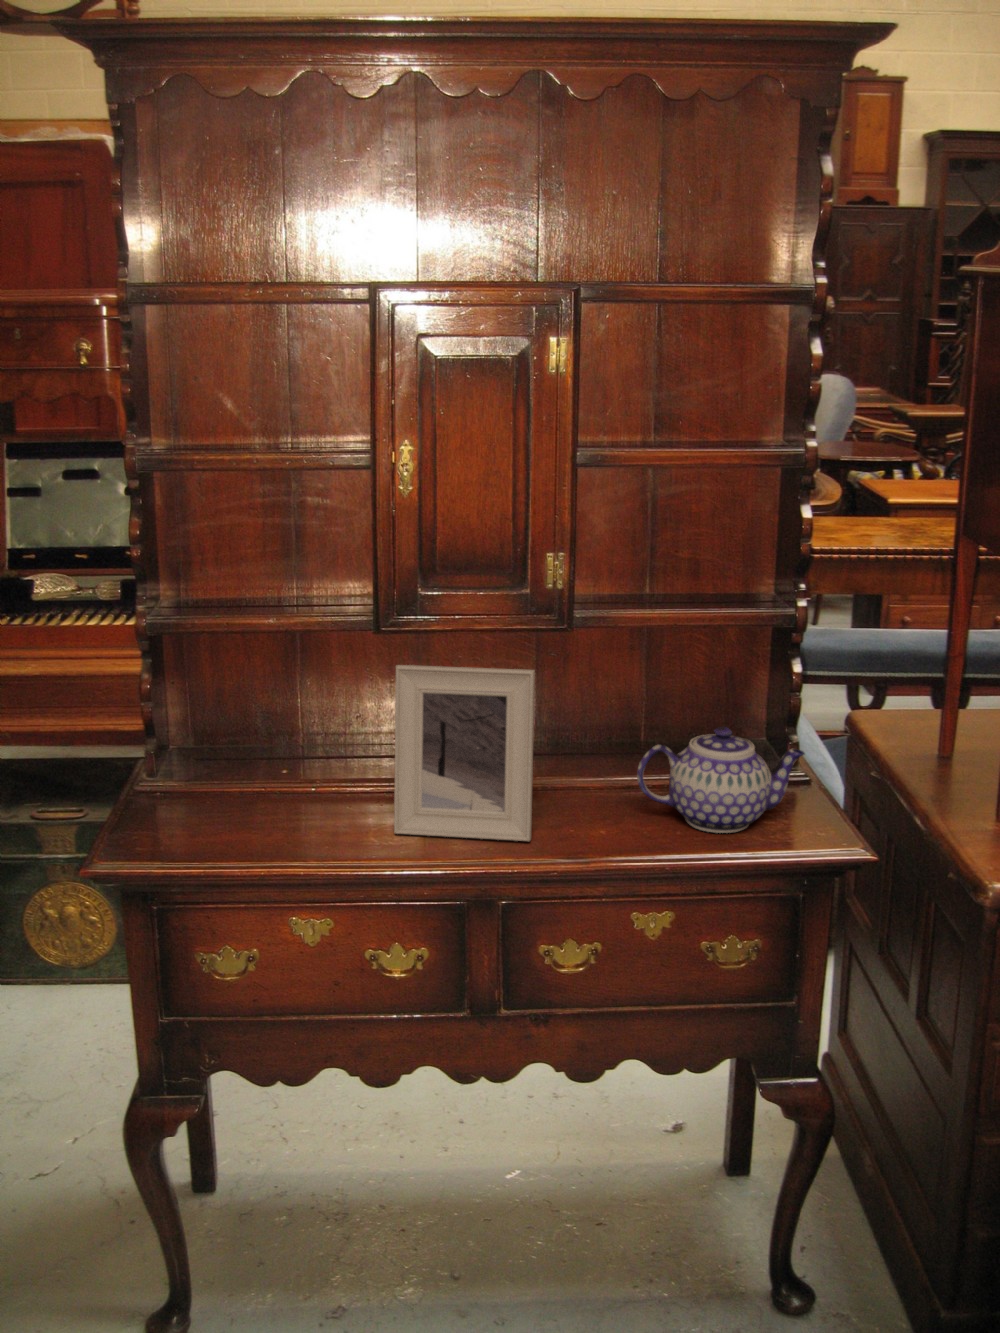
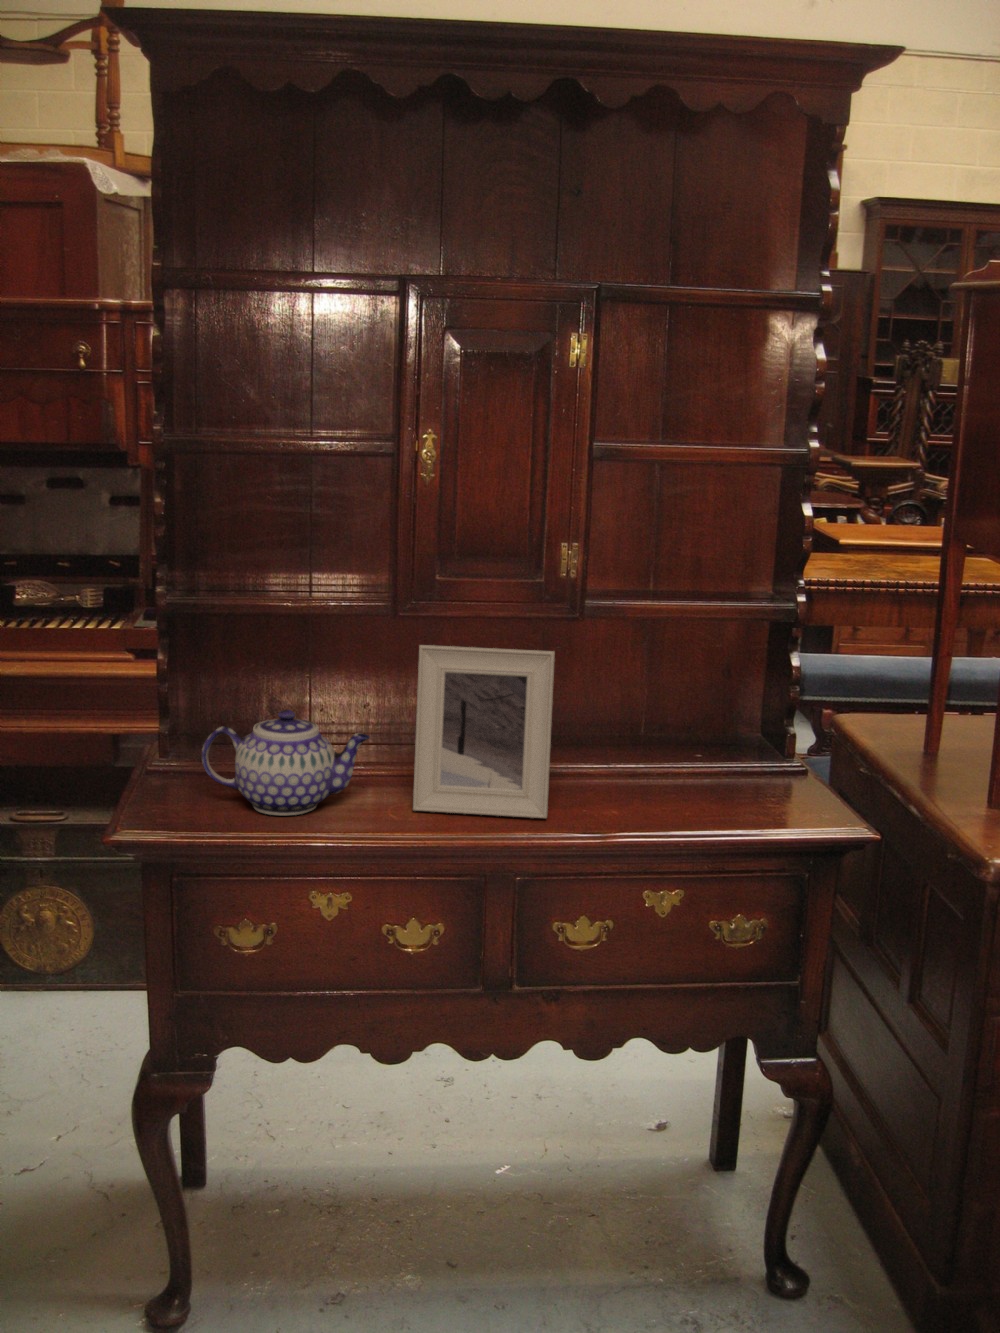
teapot: present [637,727,804,833] -> present [202,709,369,815]

